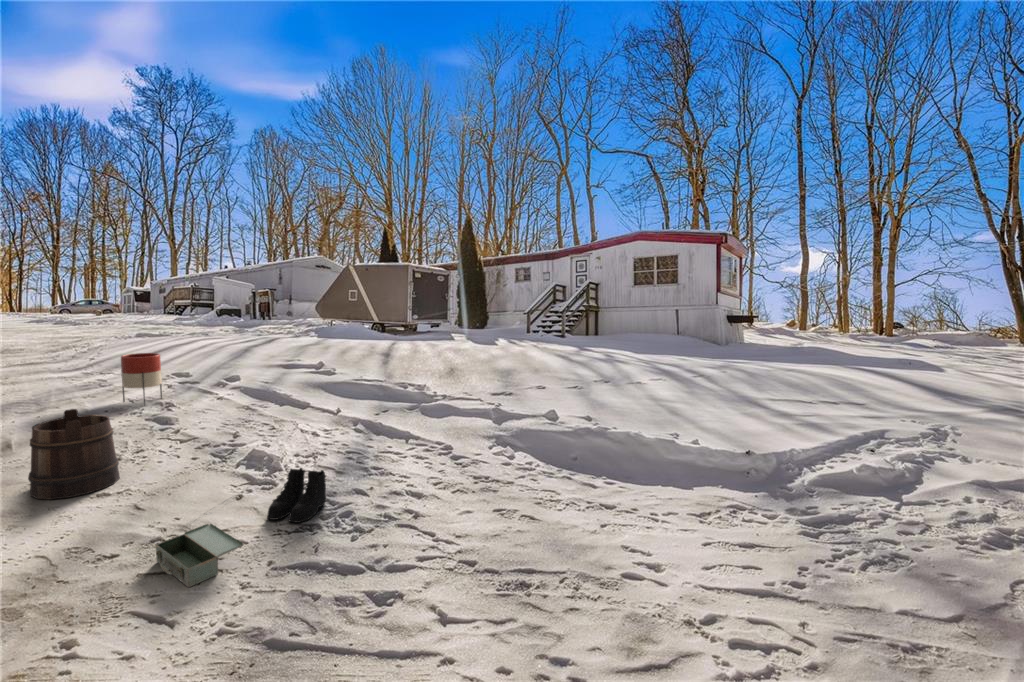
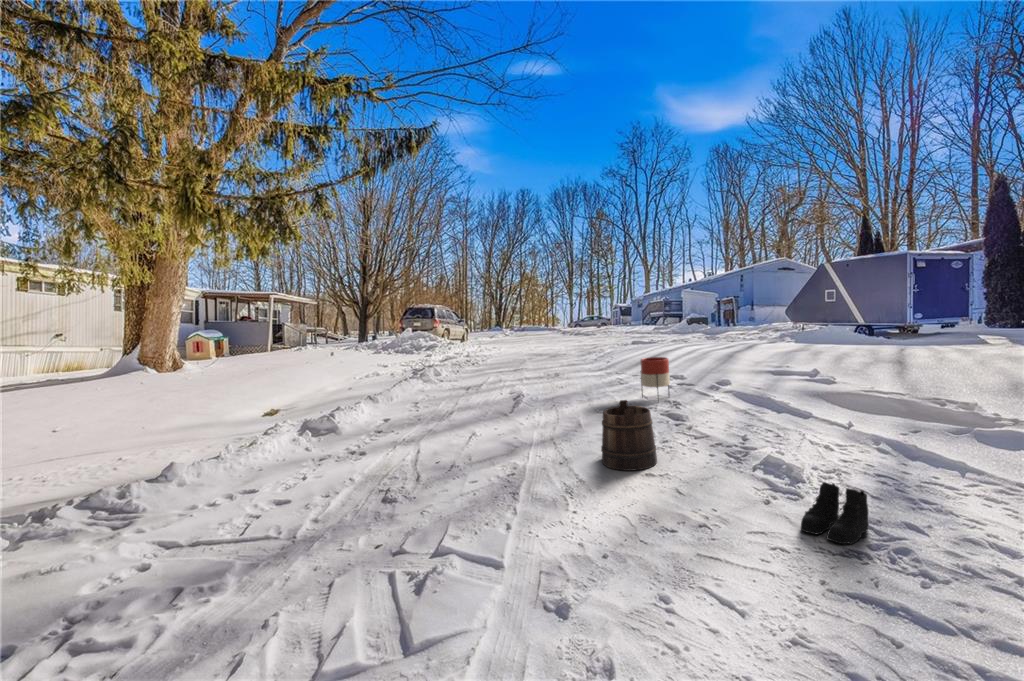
toolbox: present [156,524,243,587] -> none [705,520,789,576]

